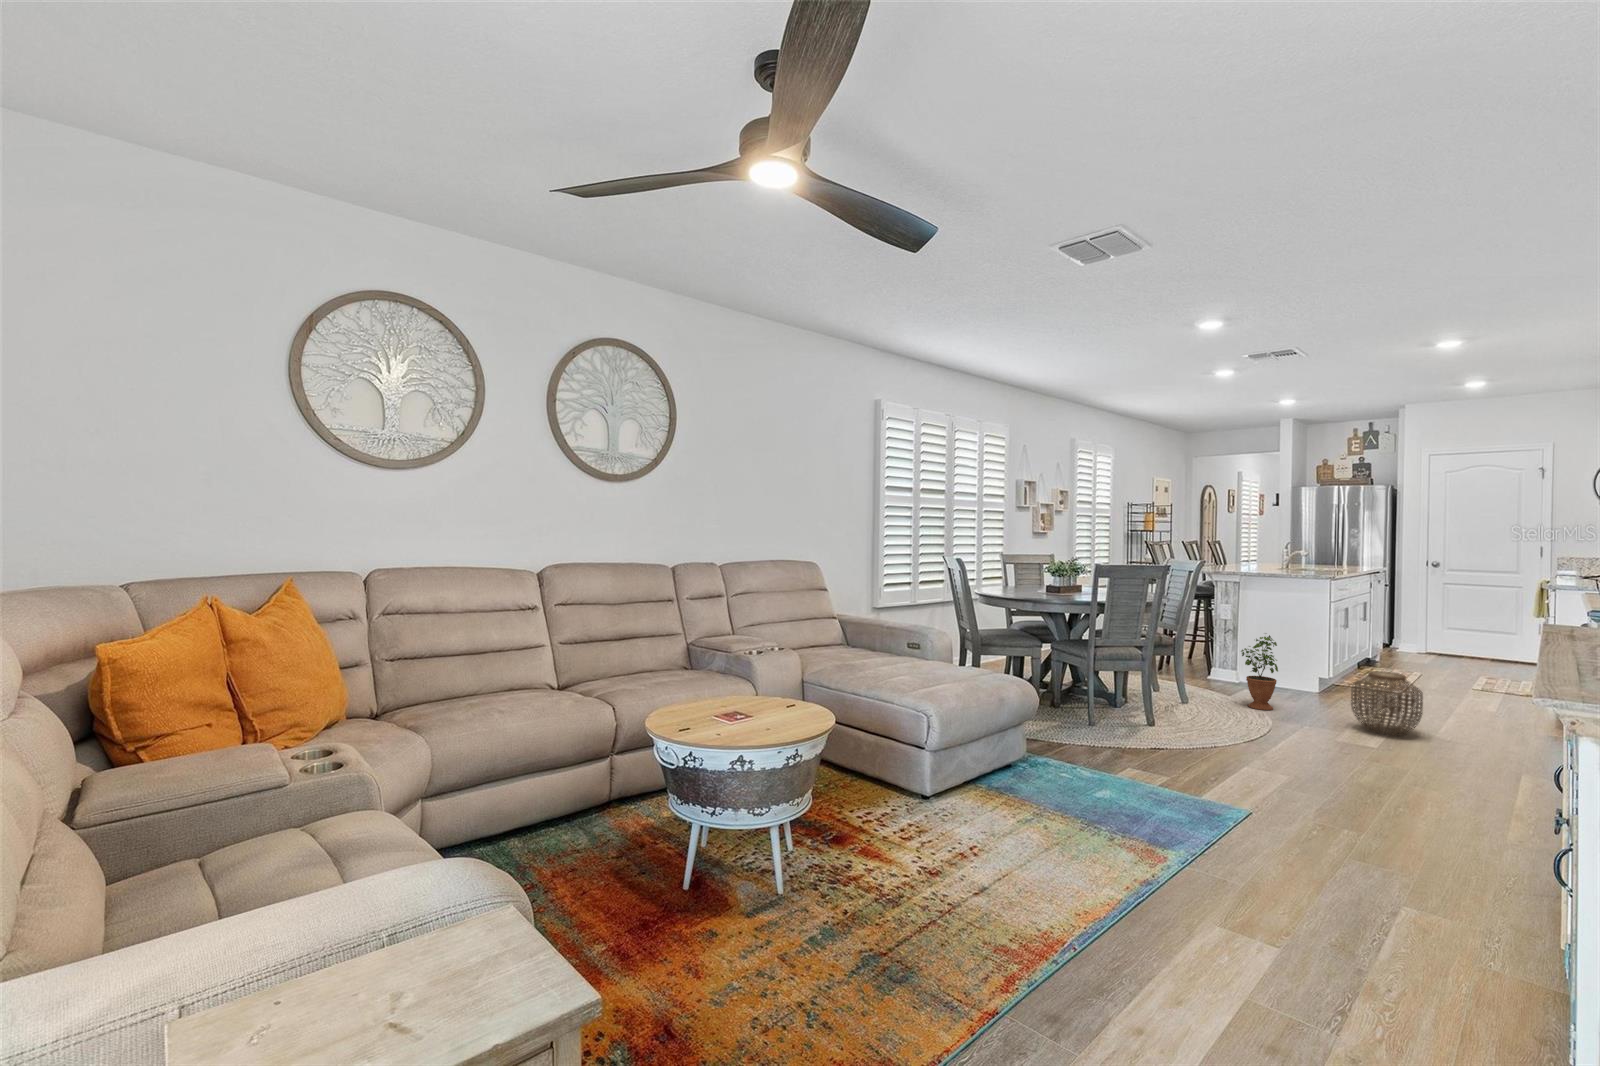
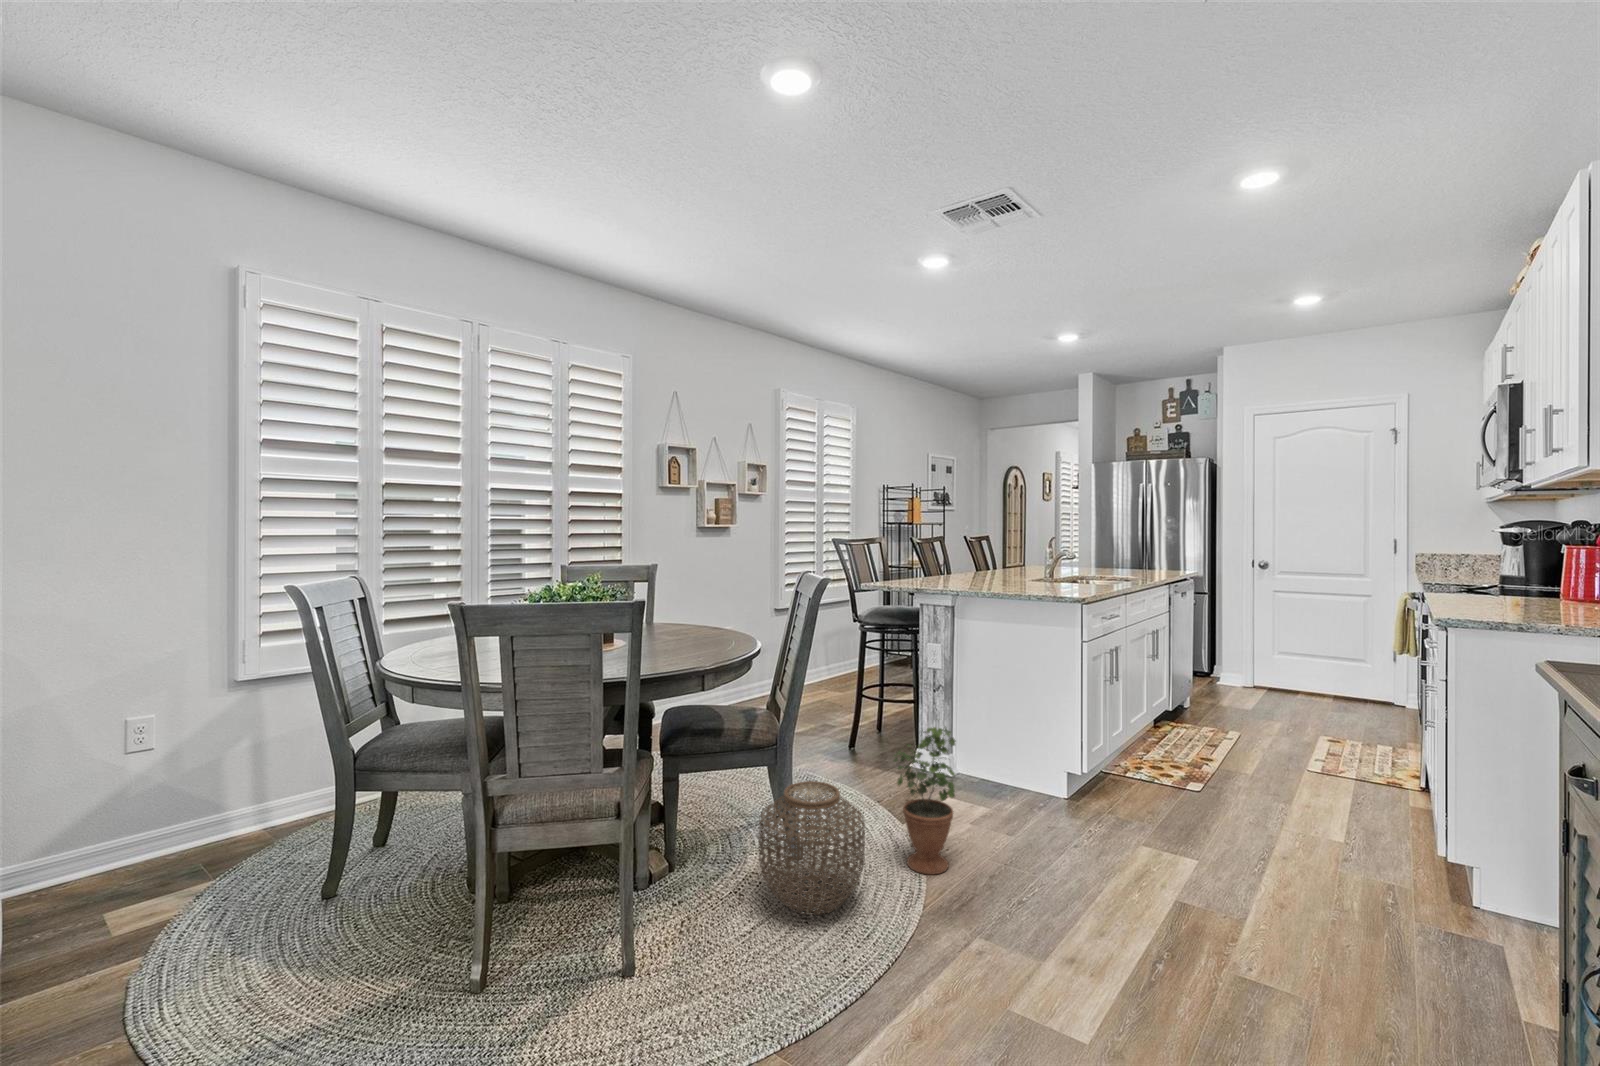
woven basket: present [1351,671,1423,736] -> present [759,781,865,915]

